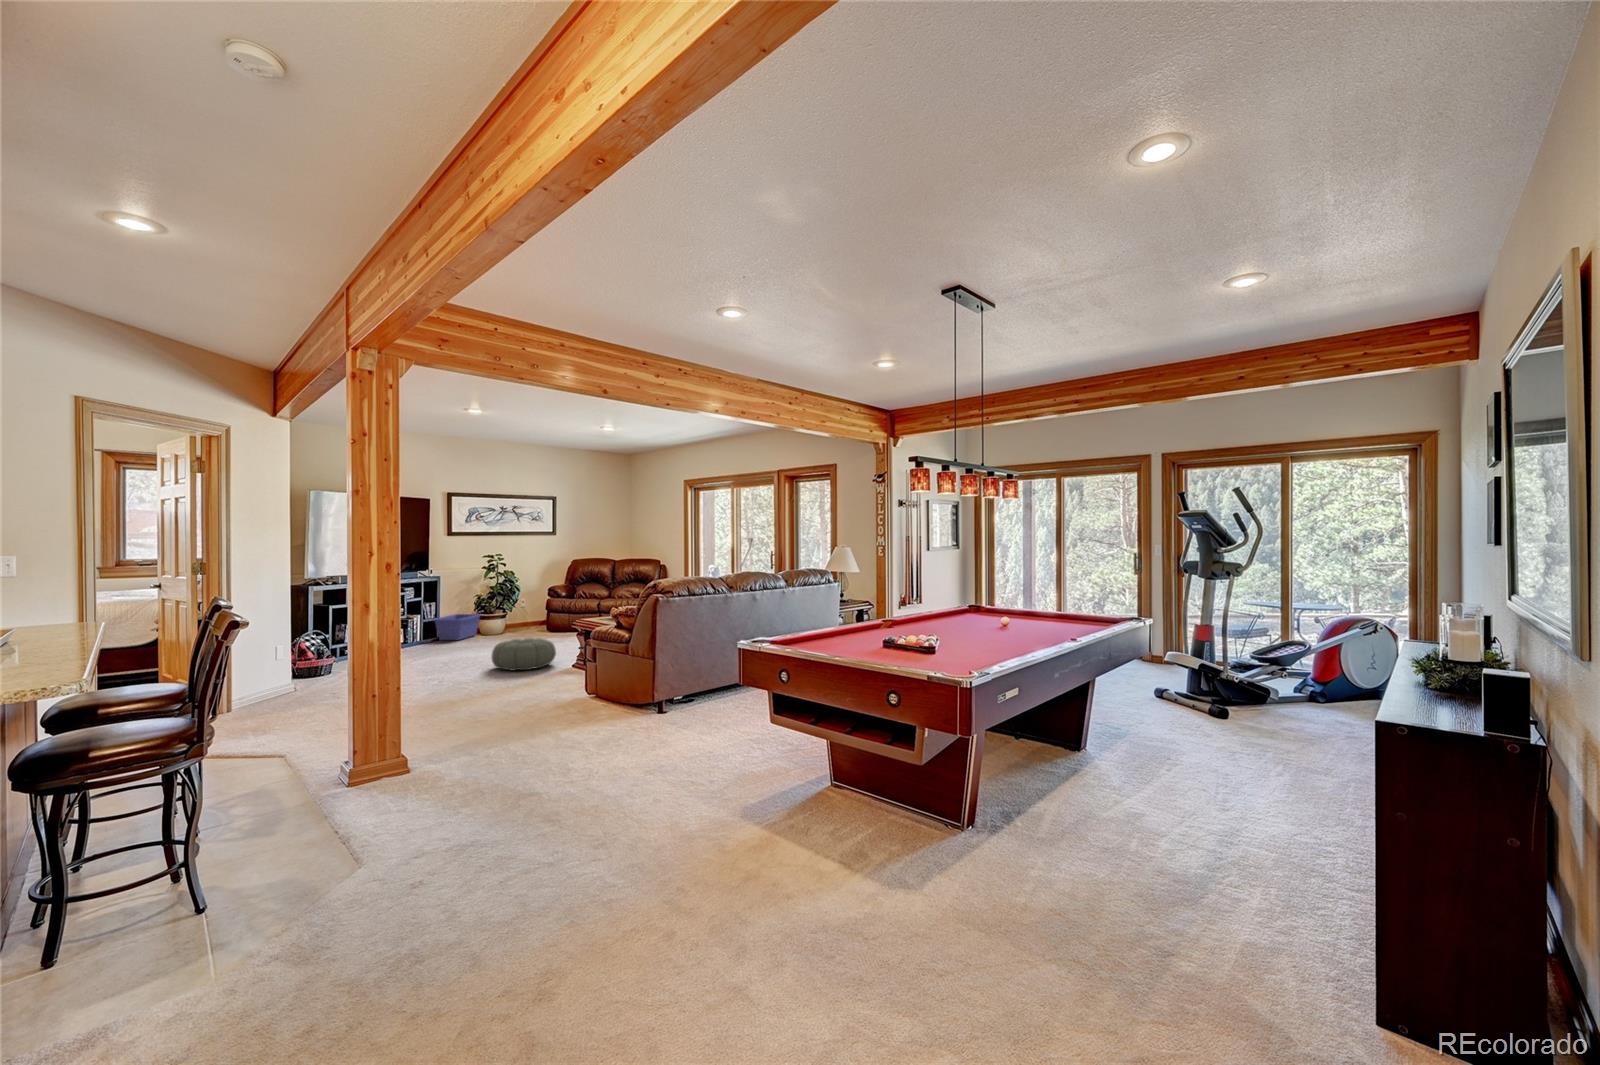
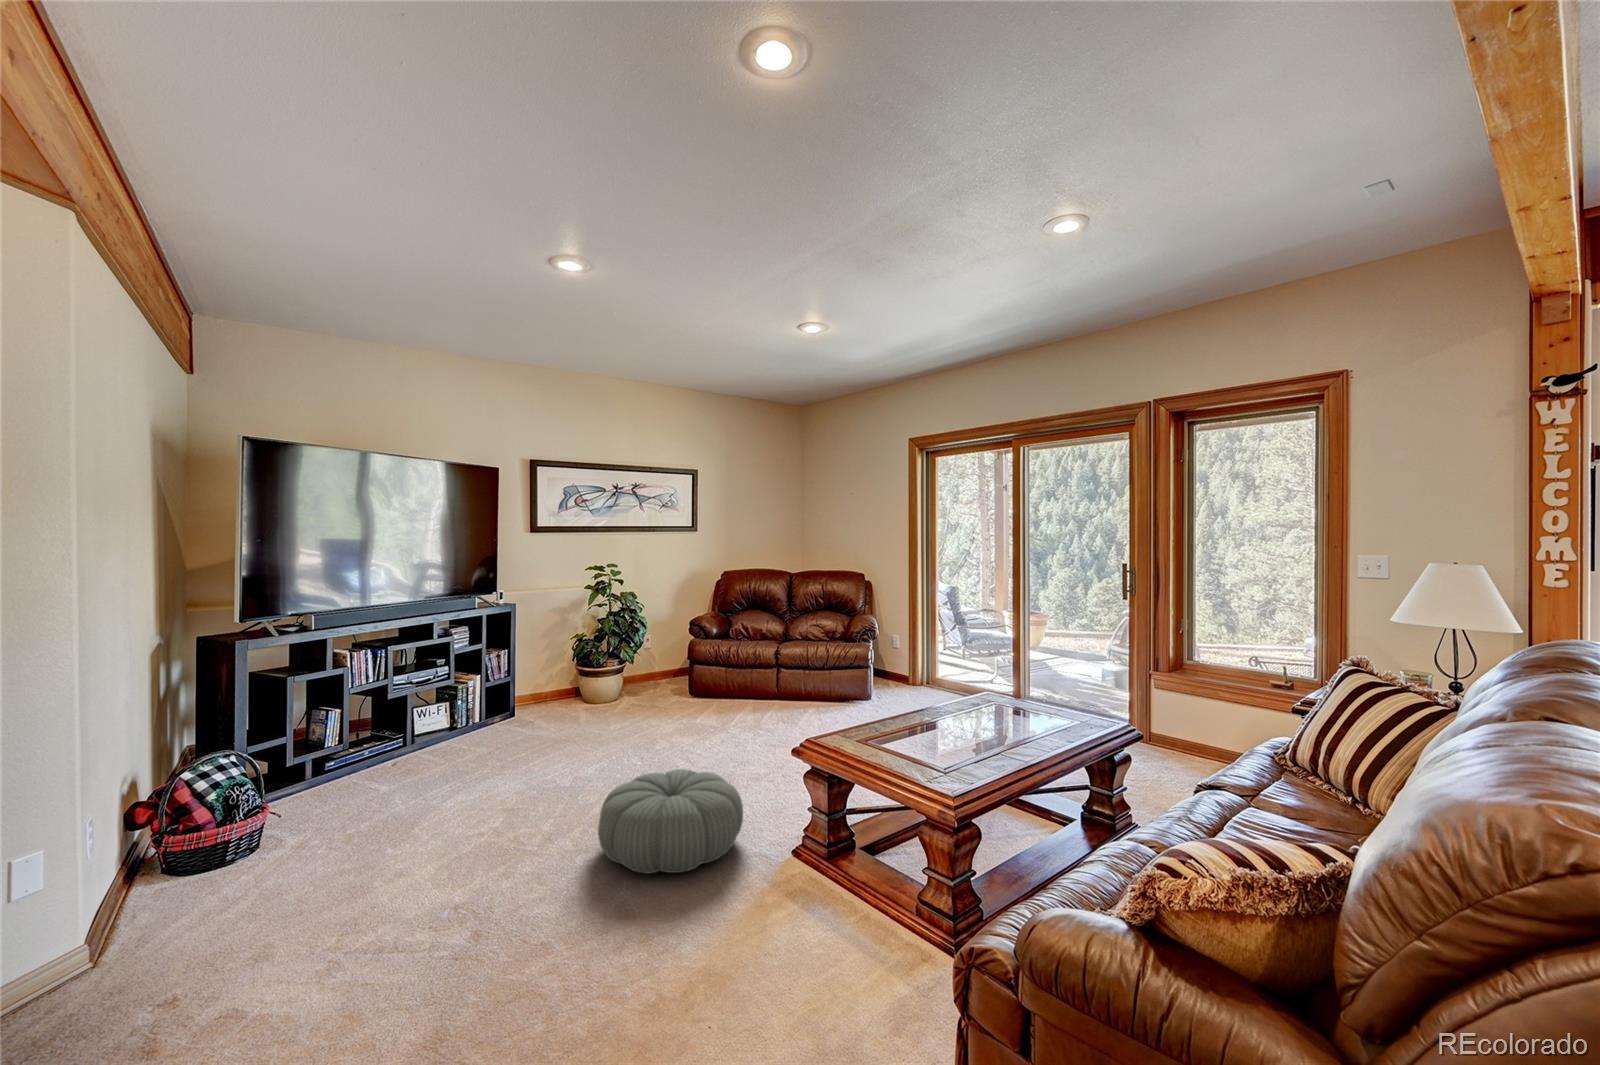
storage bin: present [433,614,481,640] -> none [500,667,585,720]

